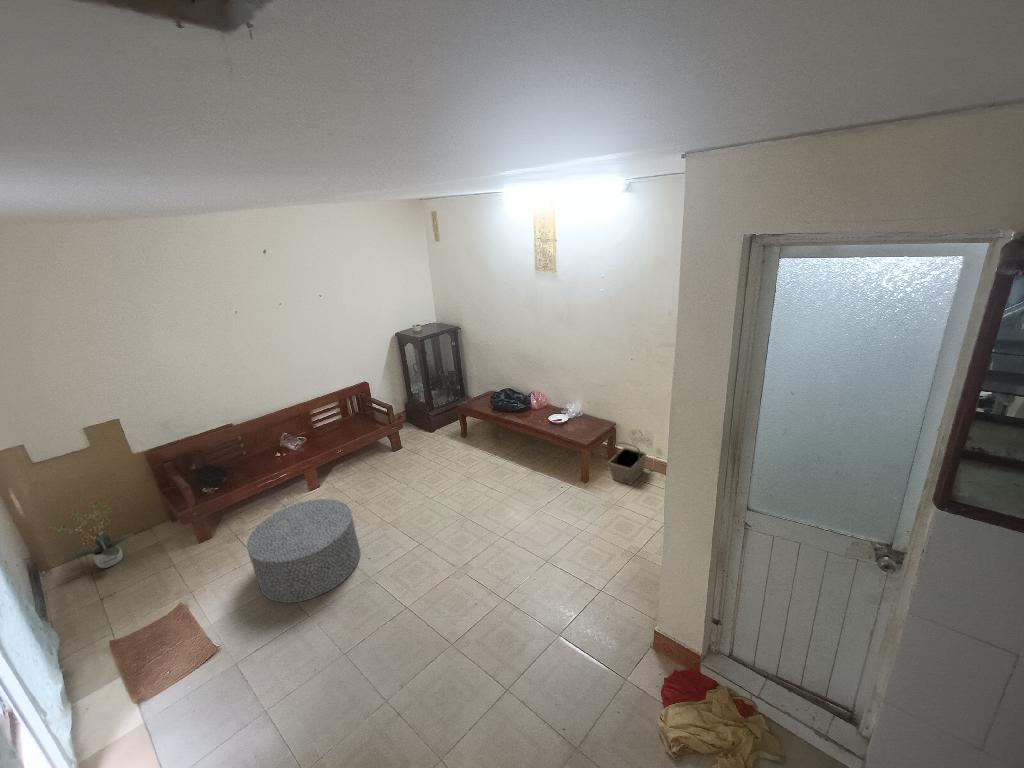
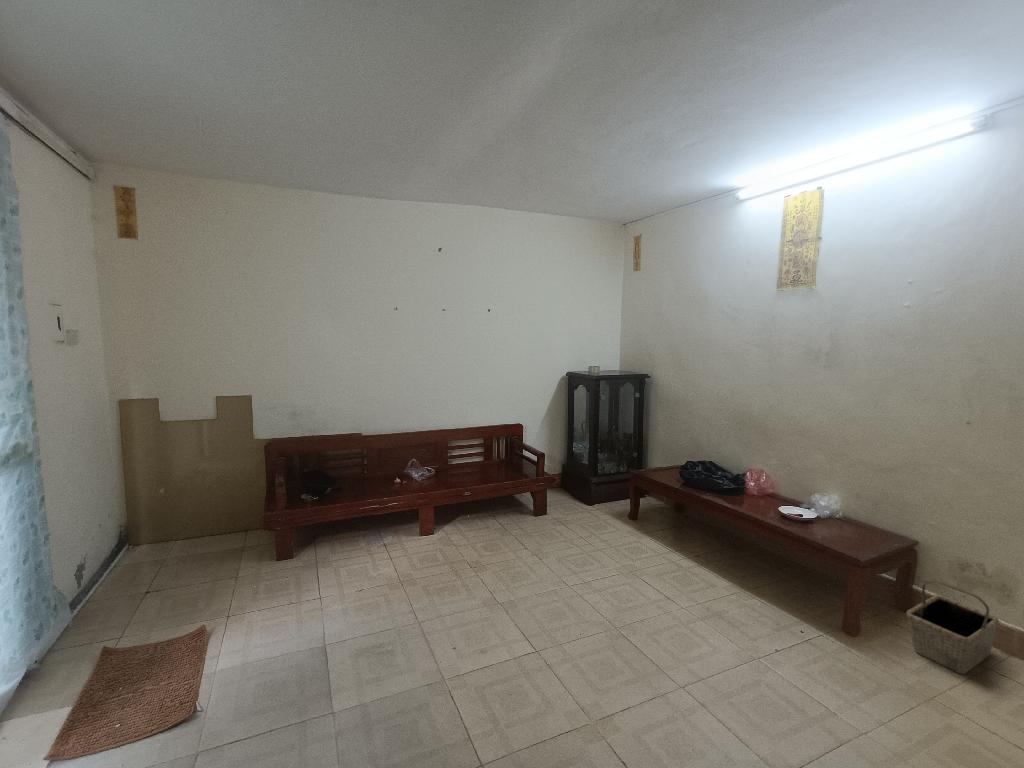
ottoman: present [247,499,360,603] -> none [294,536,446,685]
potted plant: present [46,500,134,568] -> none [141,477,223,559]

